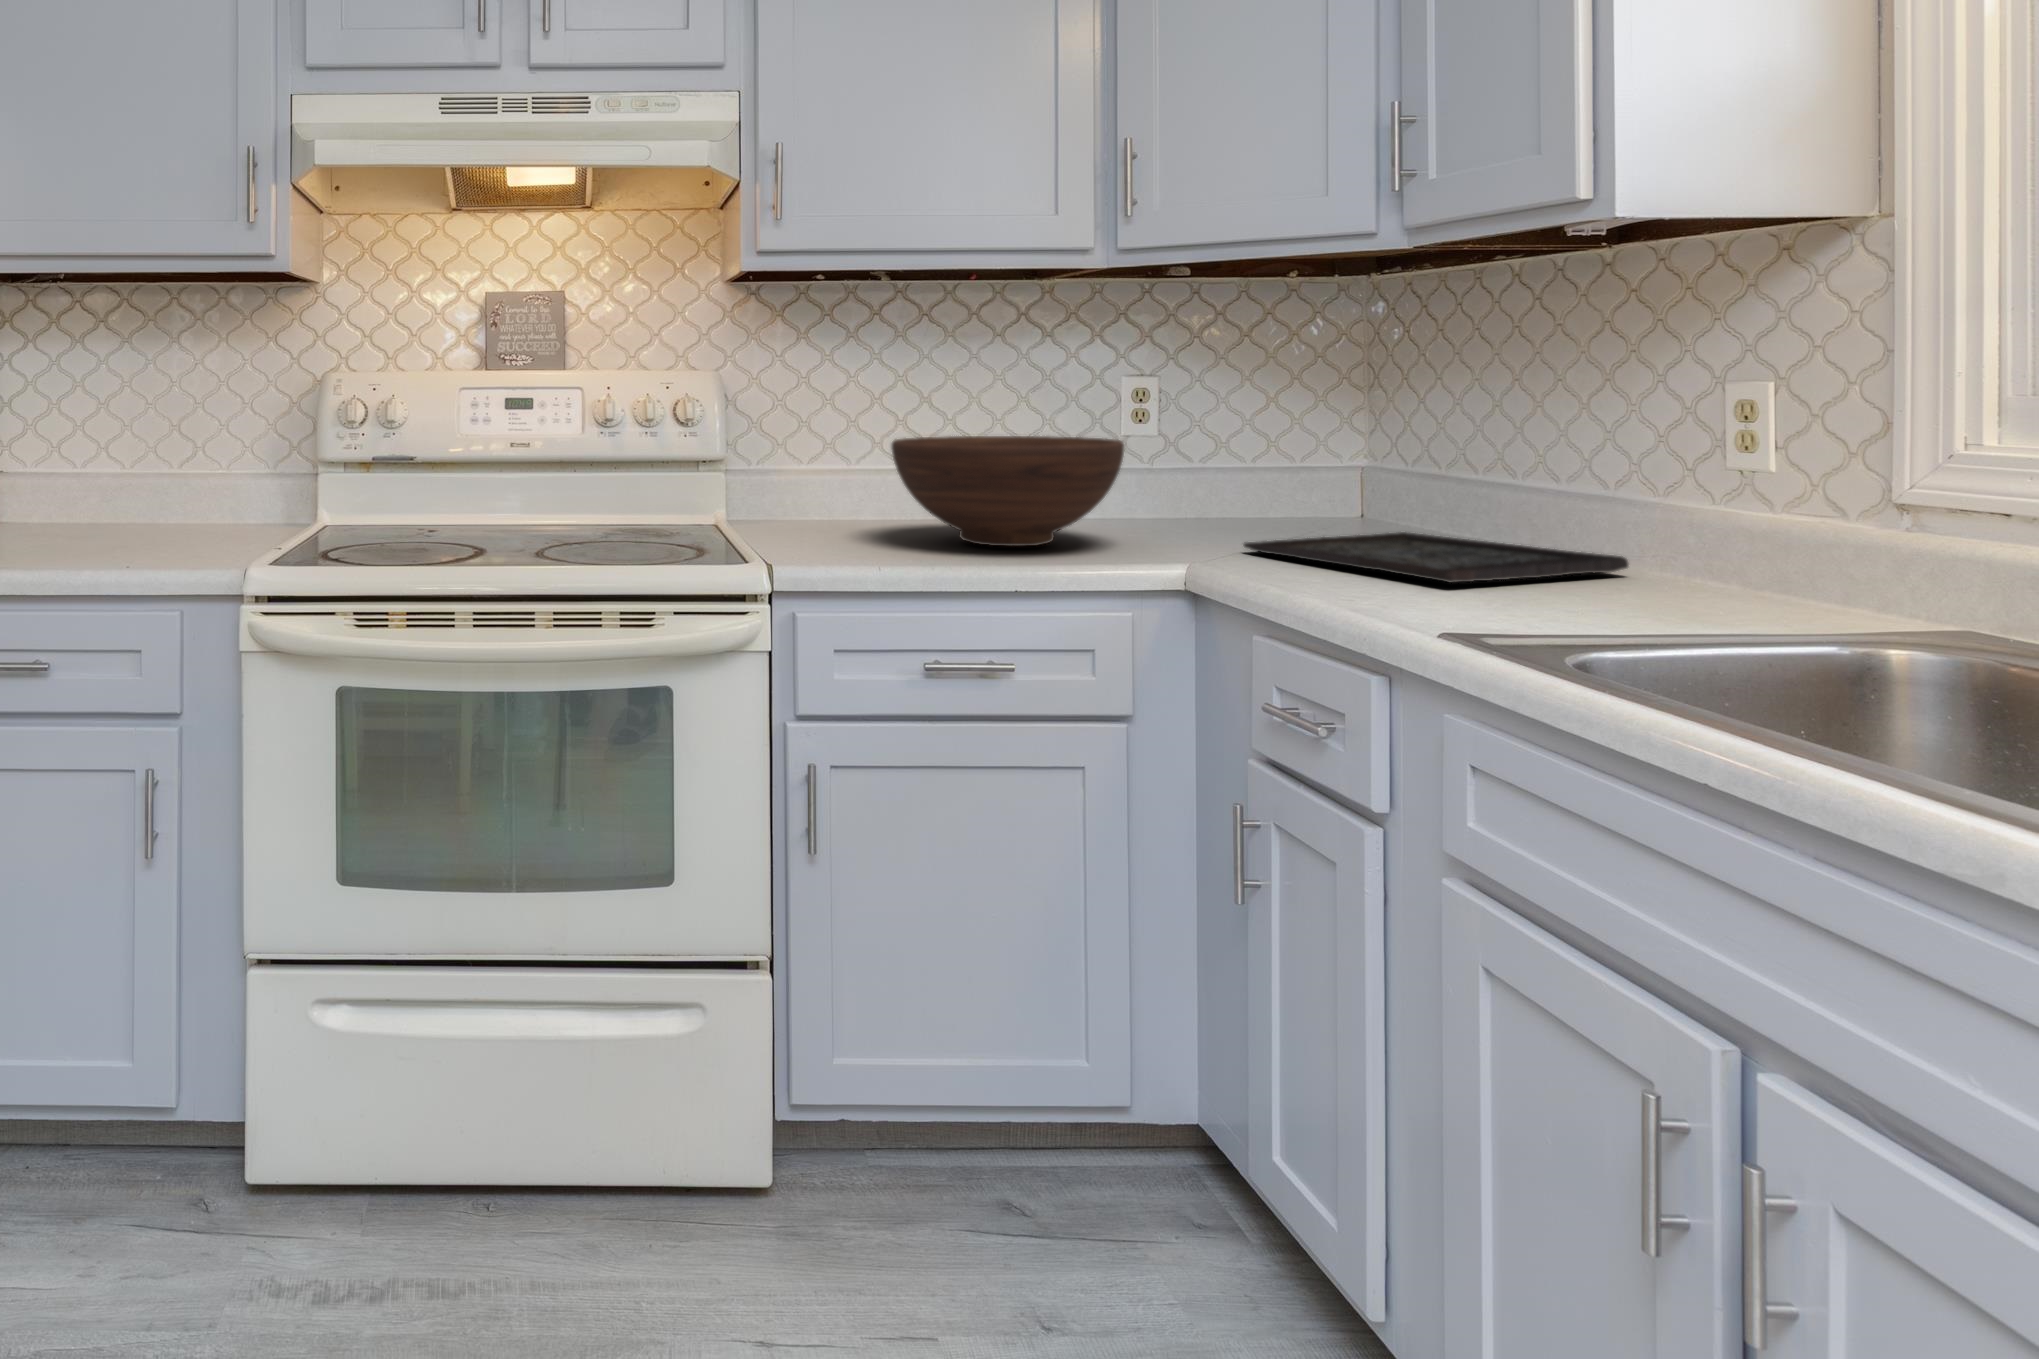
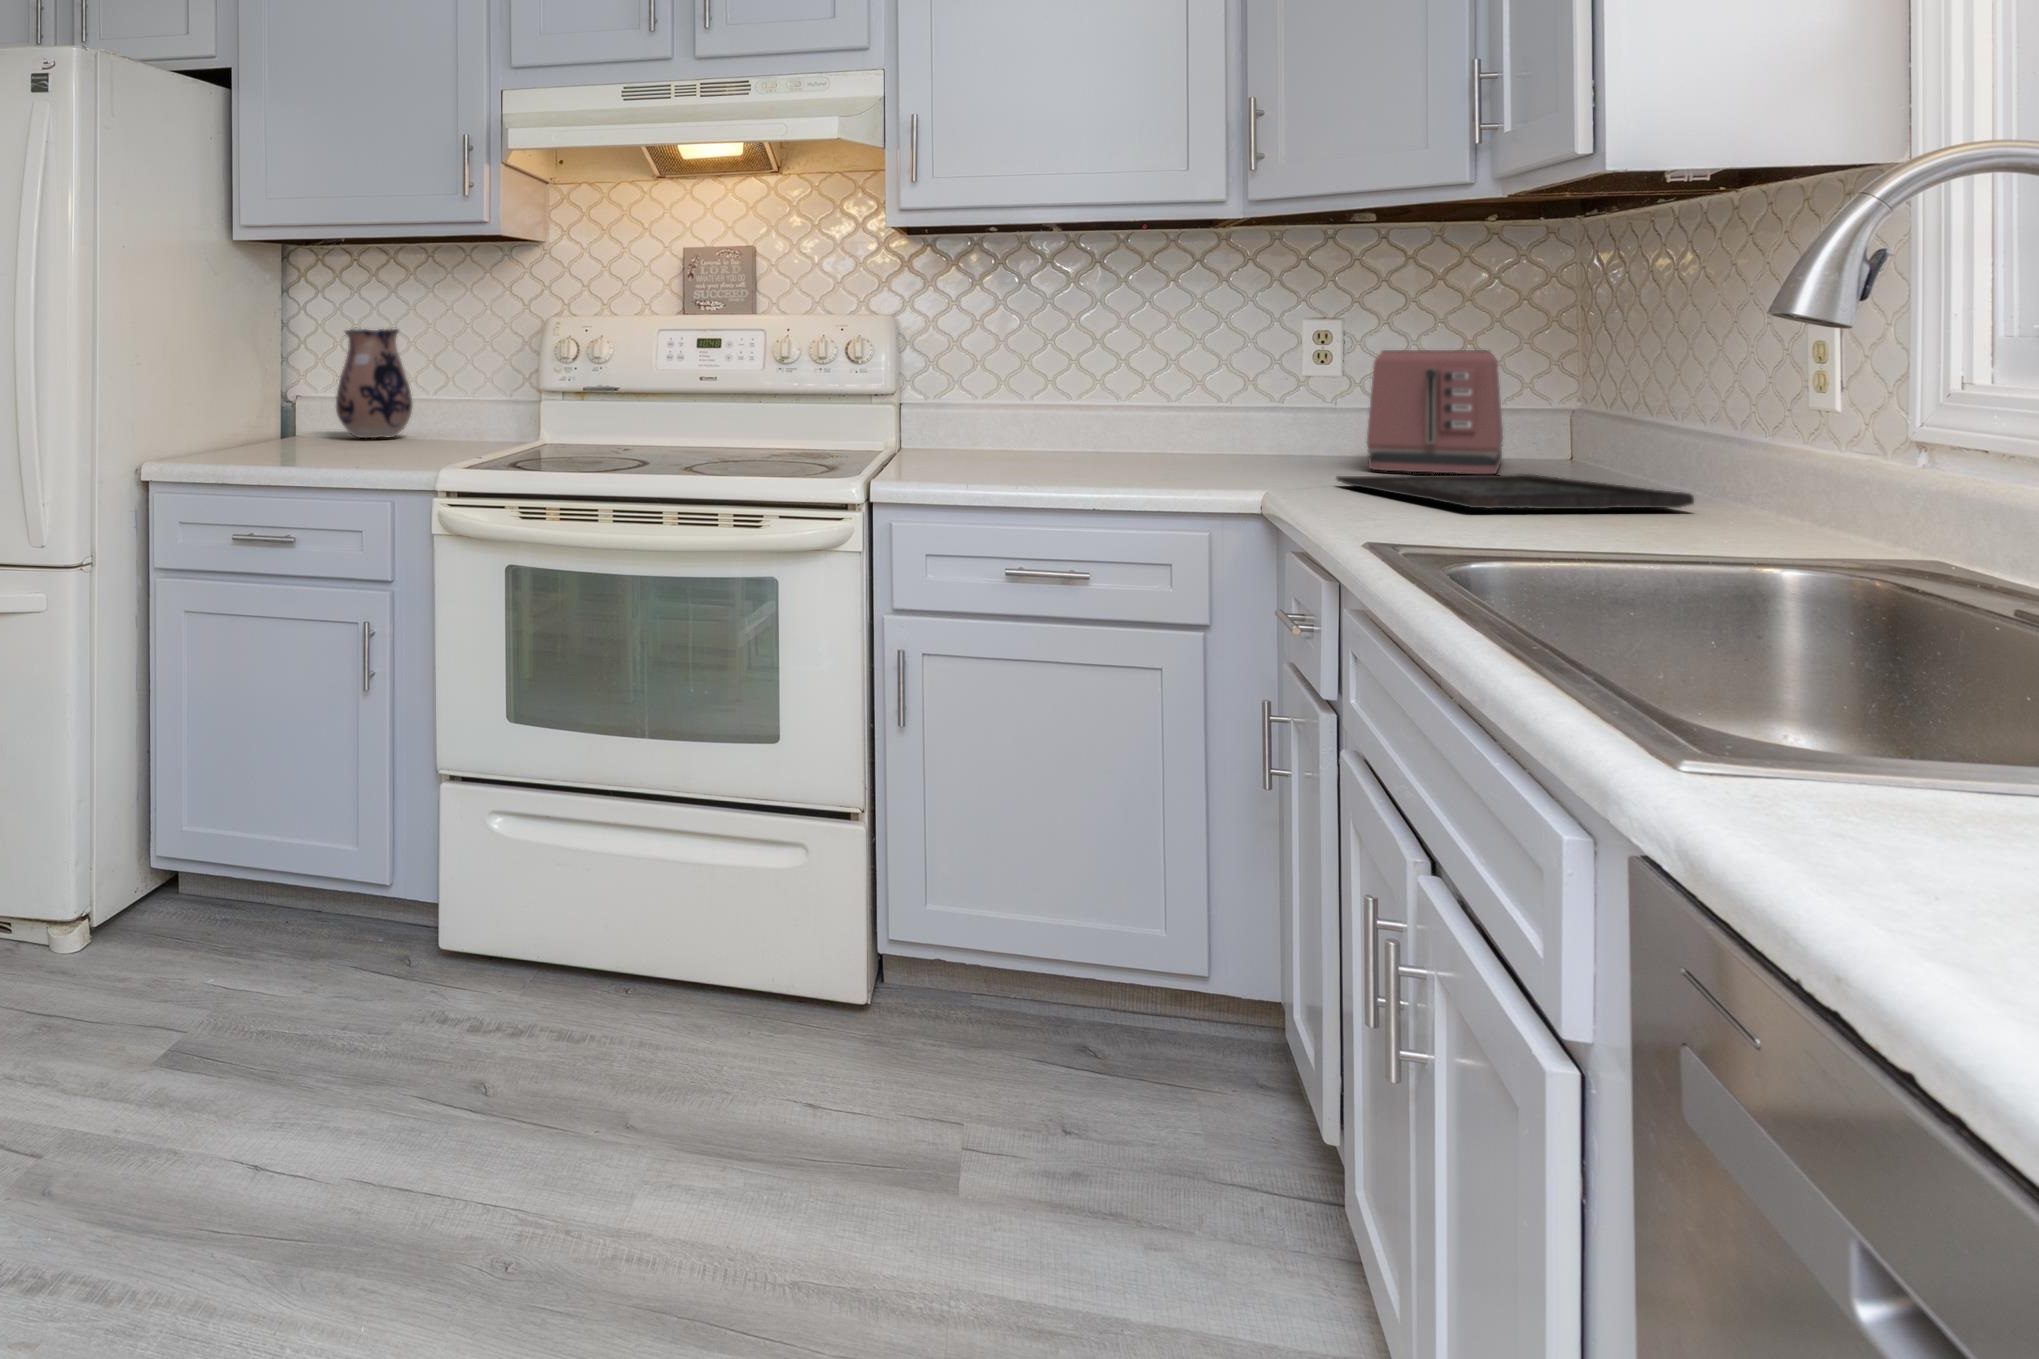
ceramic pitcher: none [58,389,154,521] -> present [336,329,412,438]
toaster: none [1199,403,1355,531] -> present [1366,350,1503,474]
fruit bowl: present [891,436,1124,546] -> none [1010,376,1229,475]

